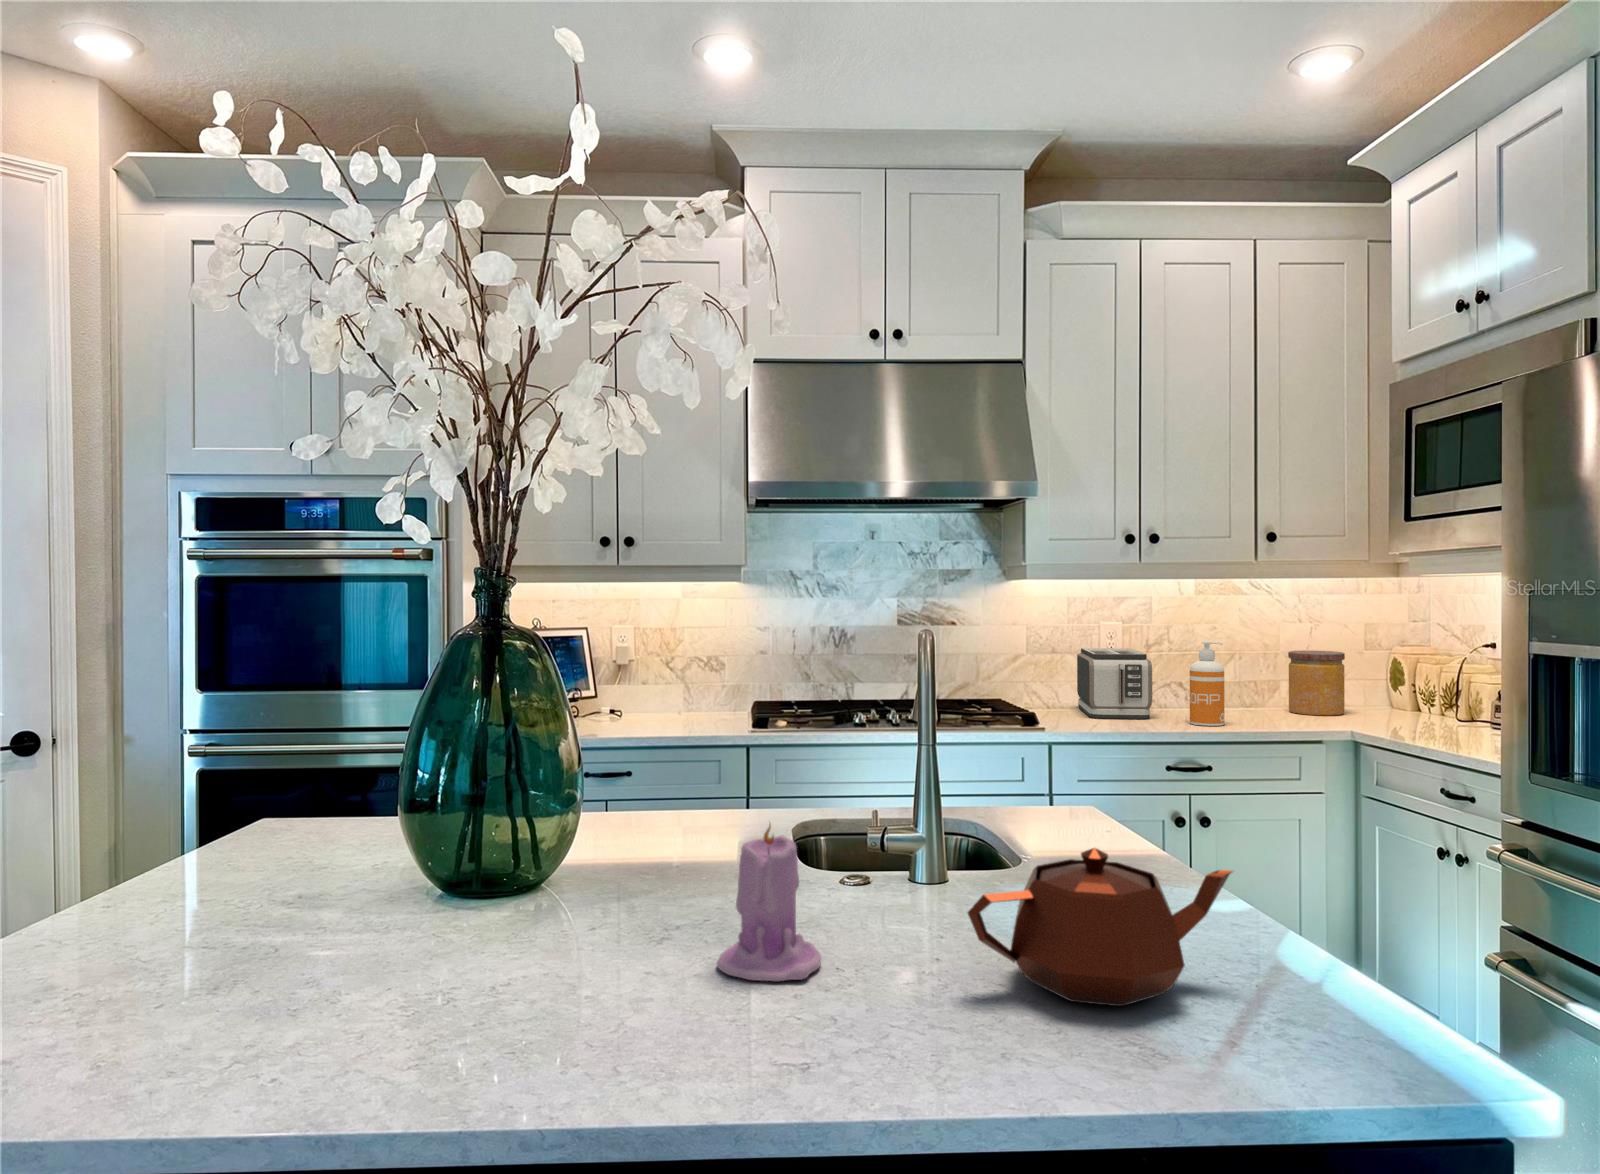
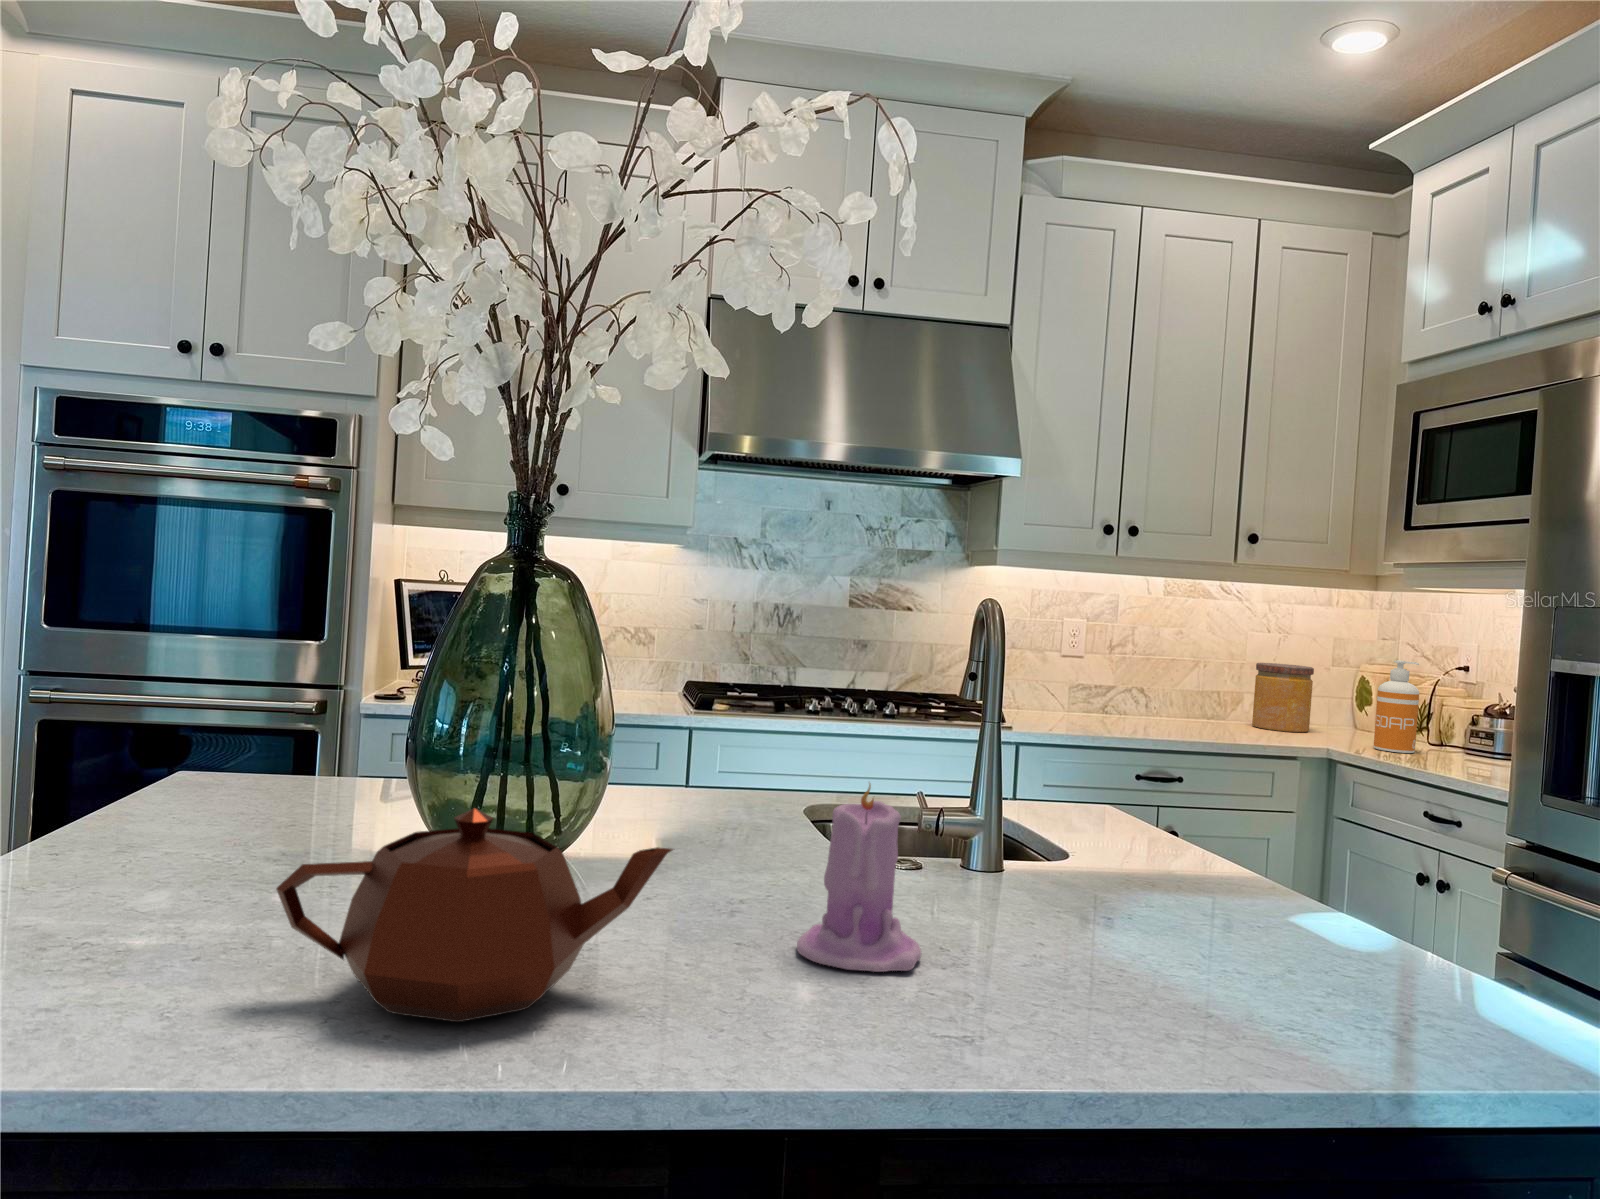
soap dispenser: present [1190,641,1225,726] -> present [1374,660,1419,753]
toaster: present [1077,648,1152,719] -> none [1035,646,1123,724]
teapot: present [968,848,1233,1006] -> present [276,808,673,1022]

